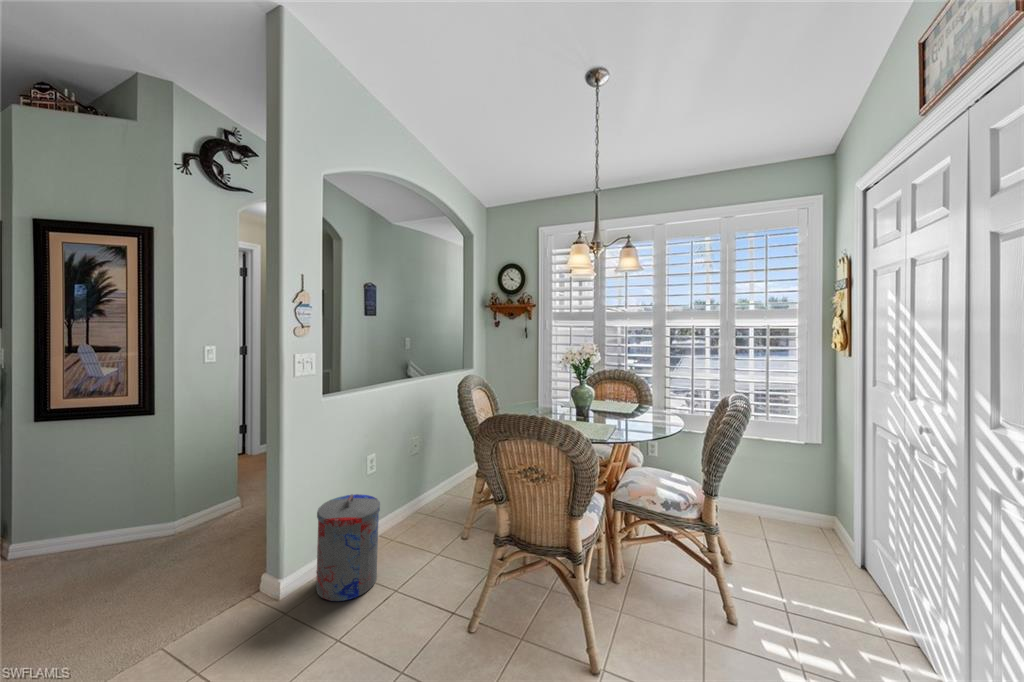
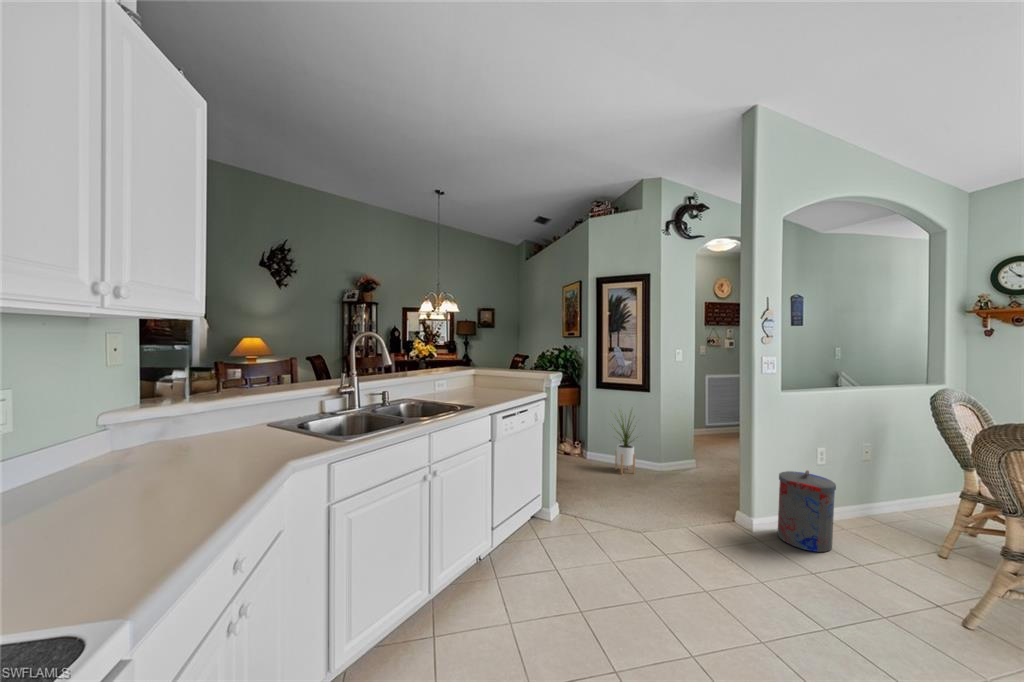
house plant: none [47,437,140,560] -> present [614,411,635,474]

